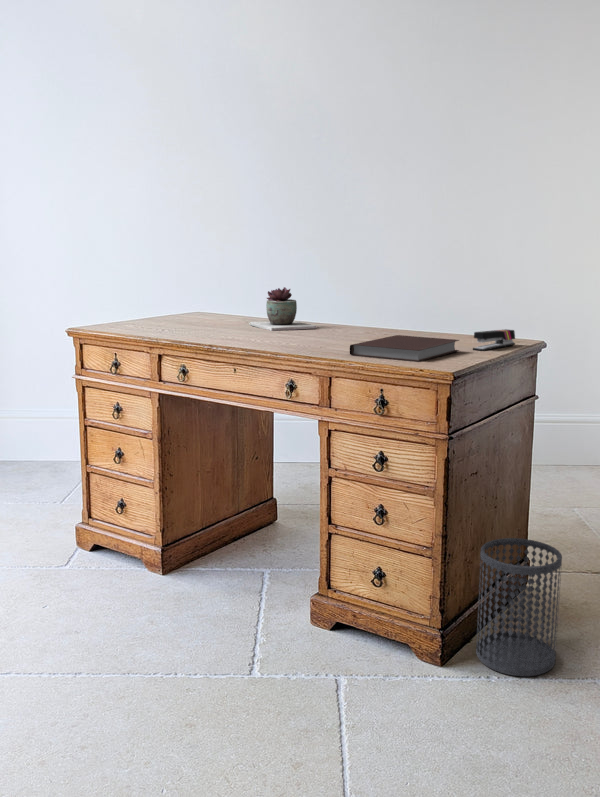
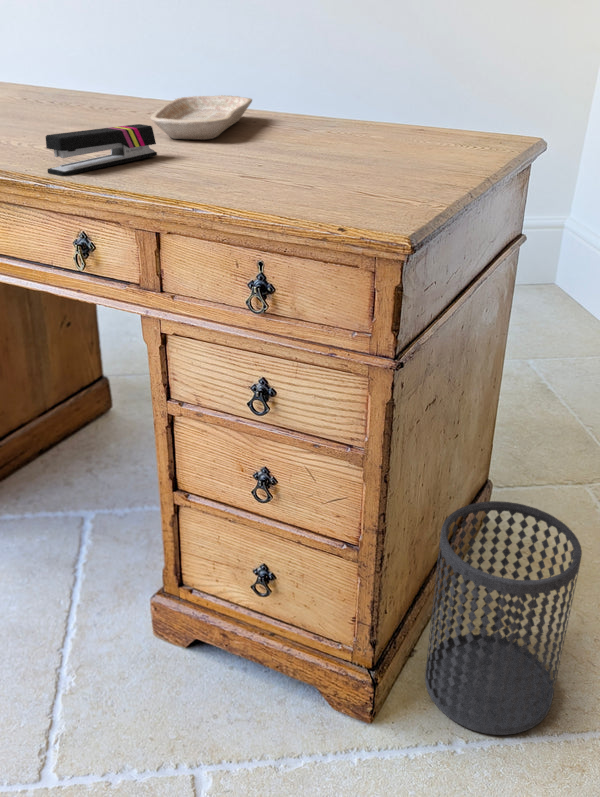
succulent plant: present [249,287,316,331] -> none [30,35,146,119]
tray: none [324,319,379,339] -> present [151,95,252,140]
stapler: present [473,329,515,351] -> present [46,124,157,176]
notebook: present [350,335,459,362] -> none [193,136,408,208]

